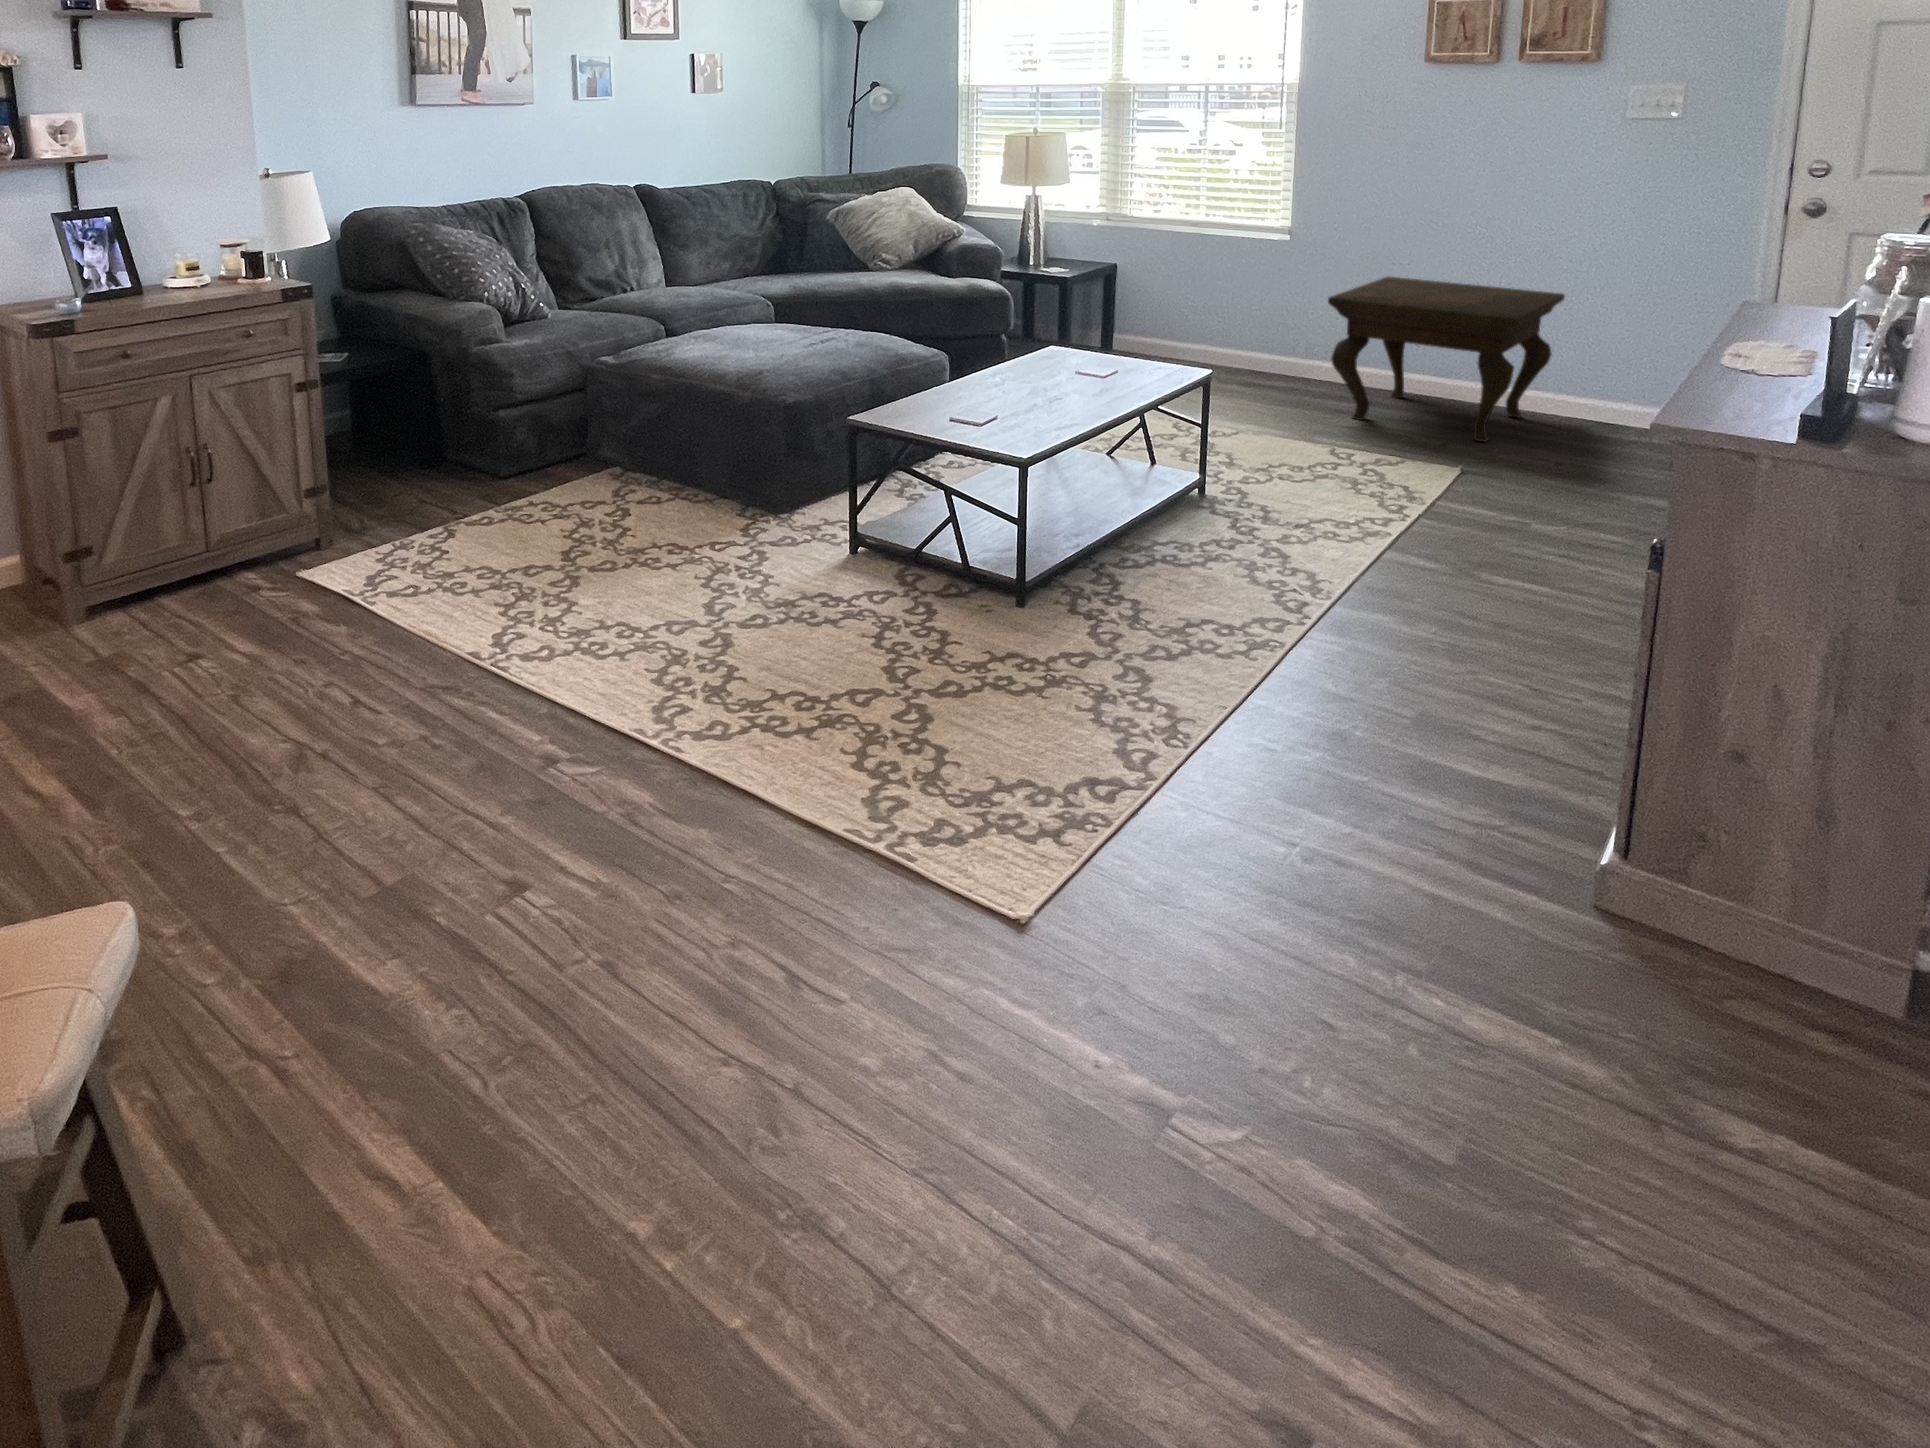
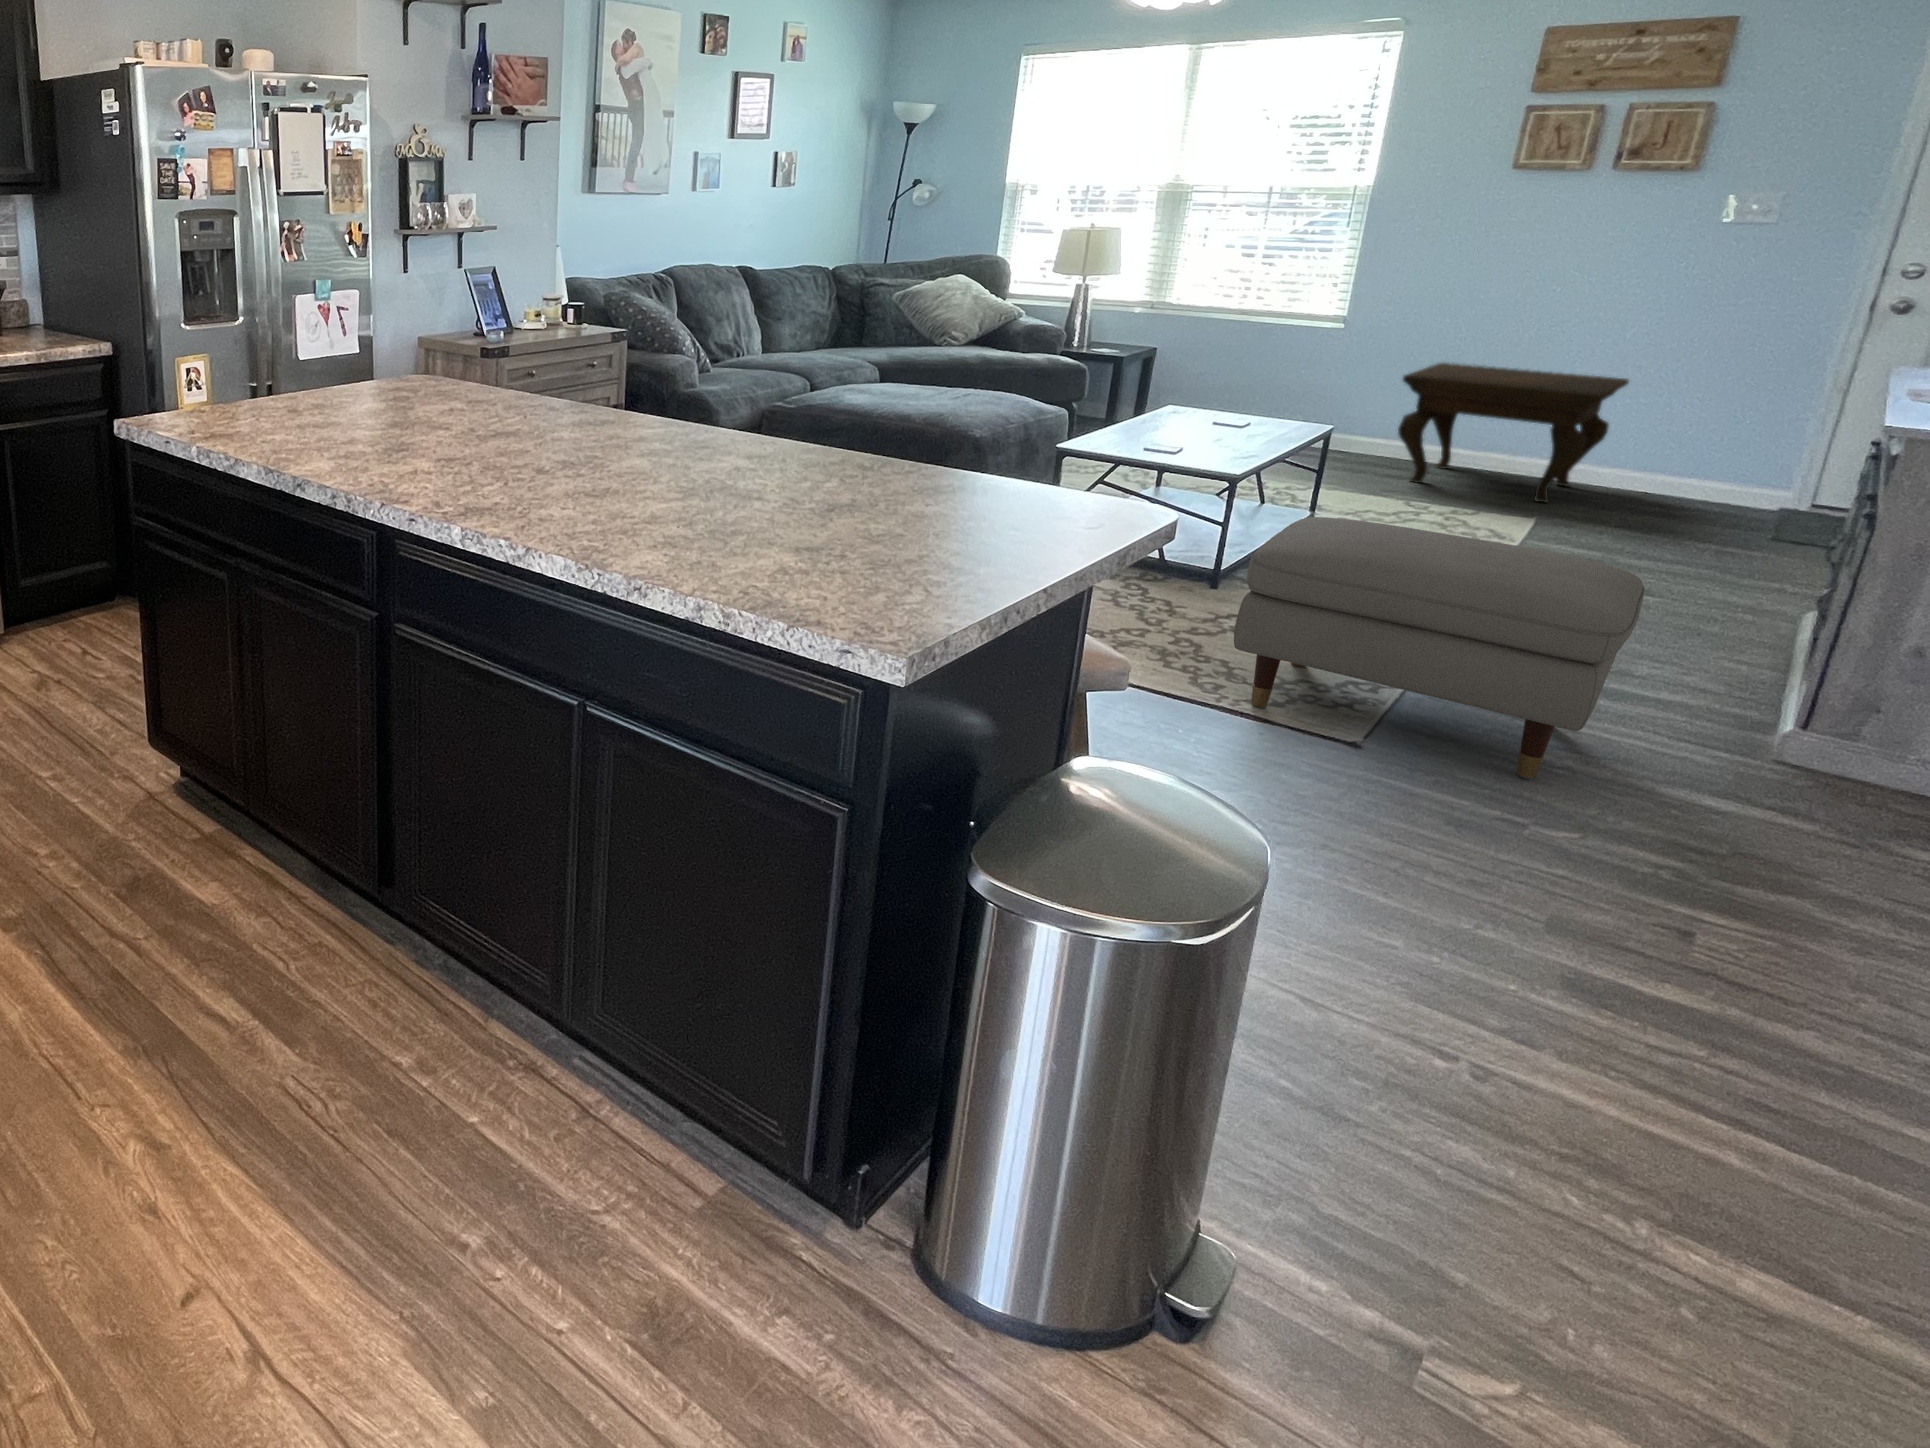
ottoman: none [882,537,1391,976] -> present [1234,517,1644,779]

